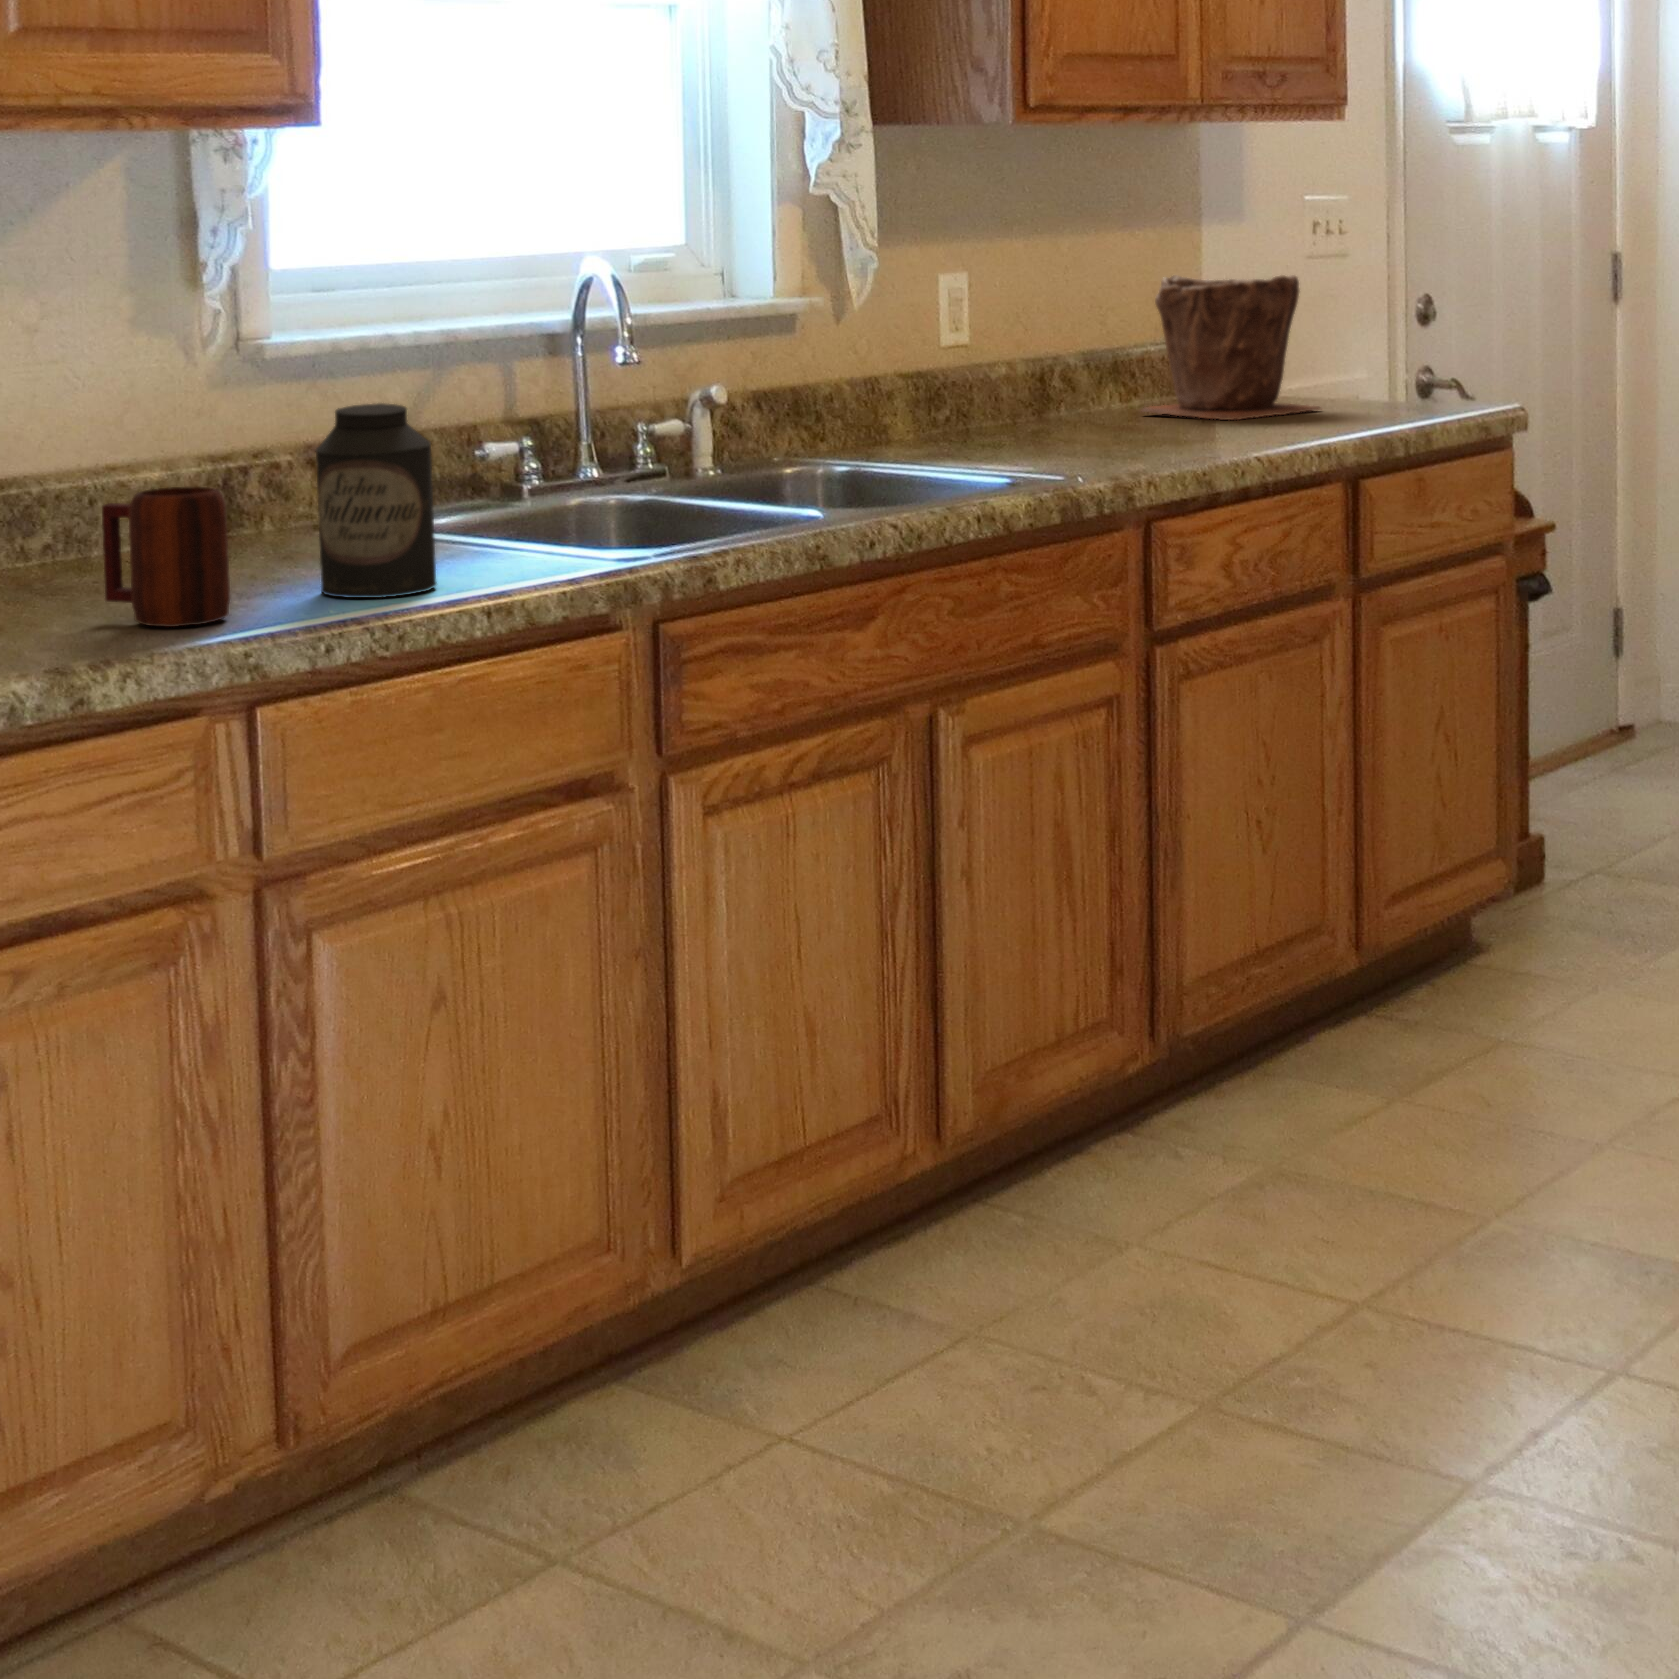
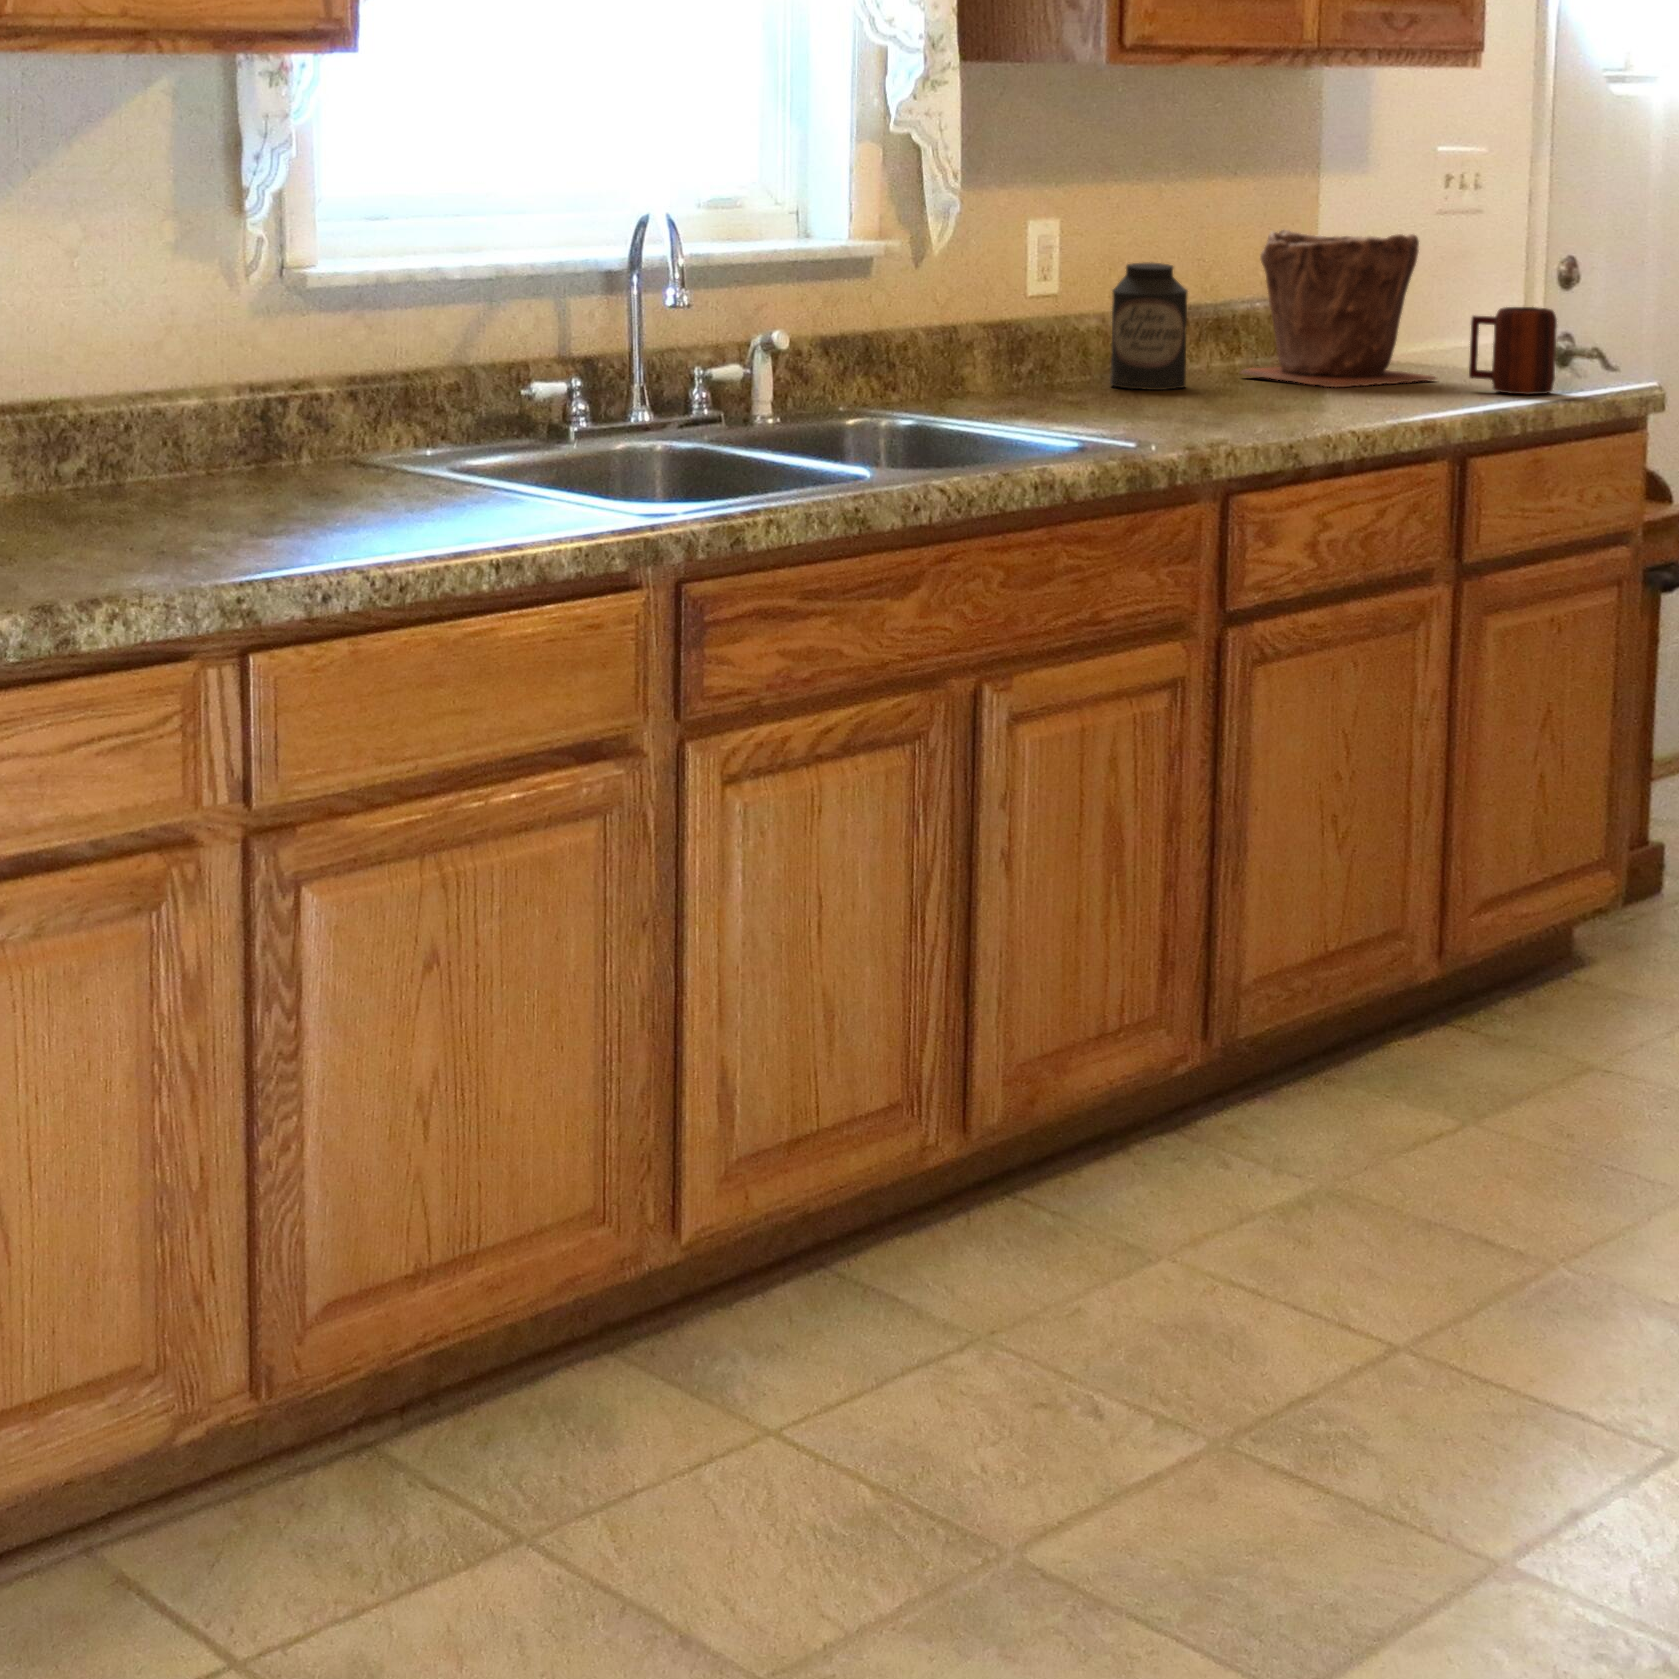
canister: present [316,403,437,598] -> present [1110,263,1187,390]
mug: present [102,487,230,627] -> present [1469,307,1557,395]

